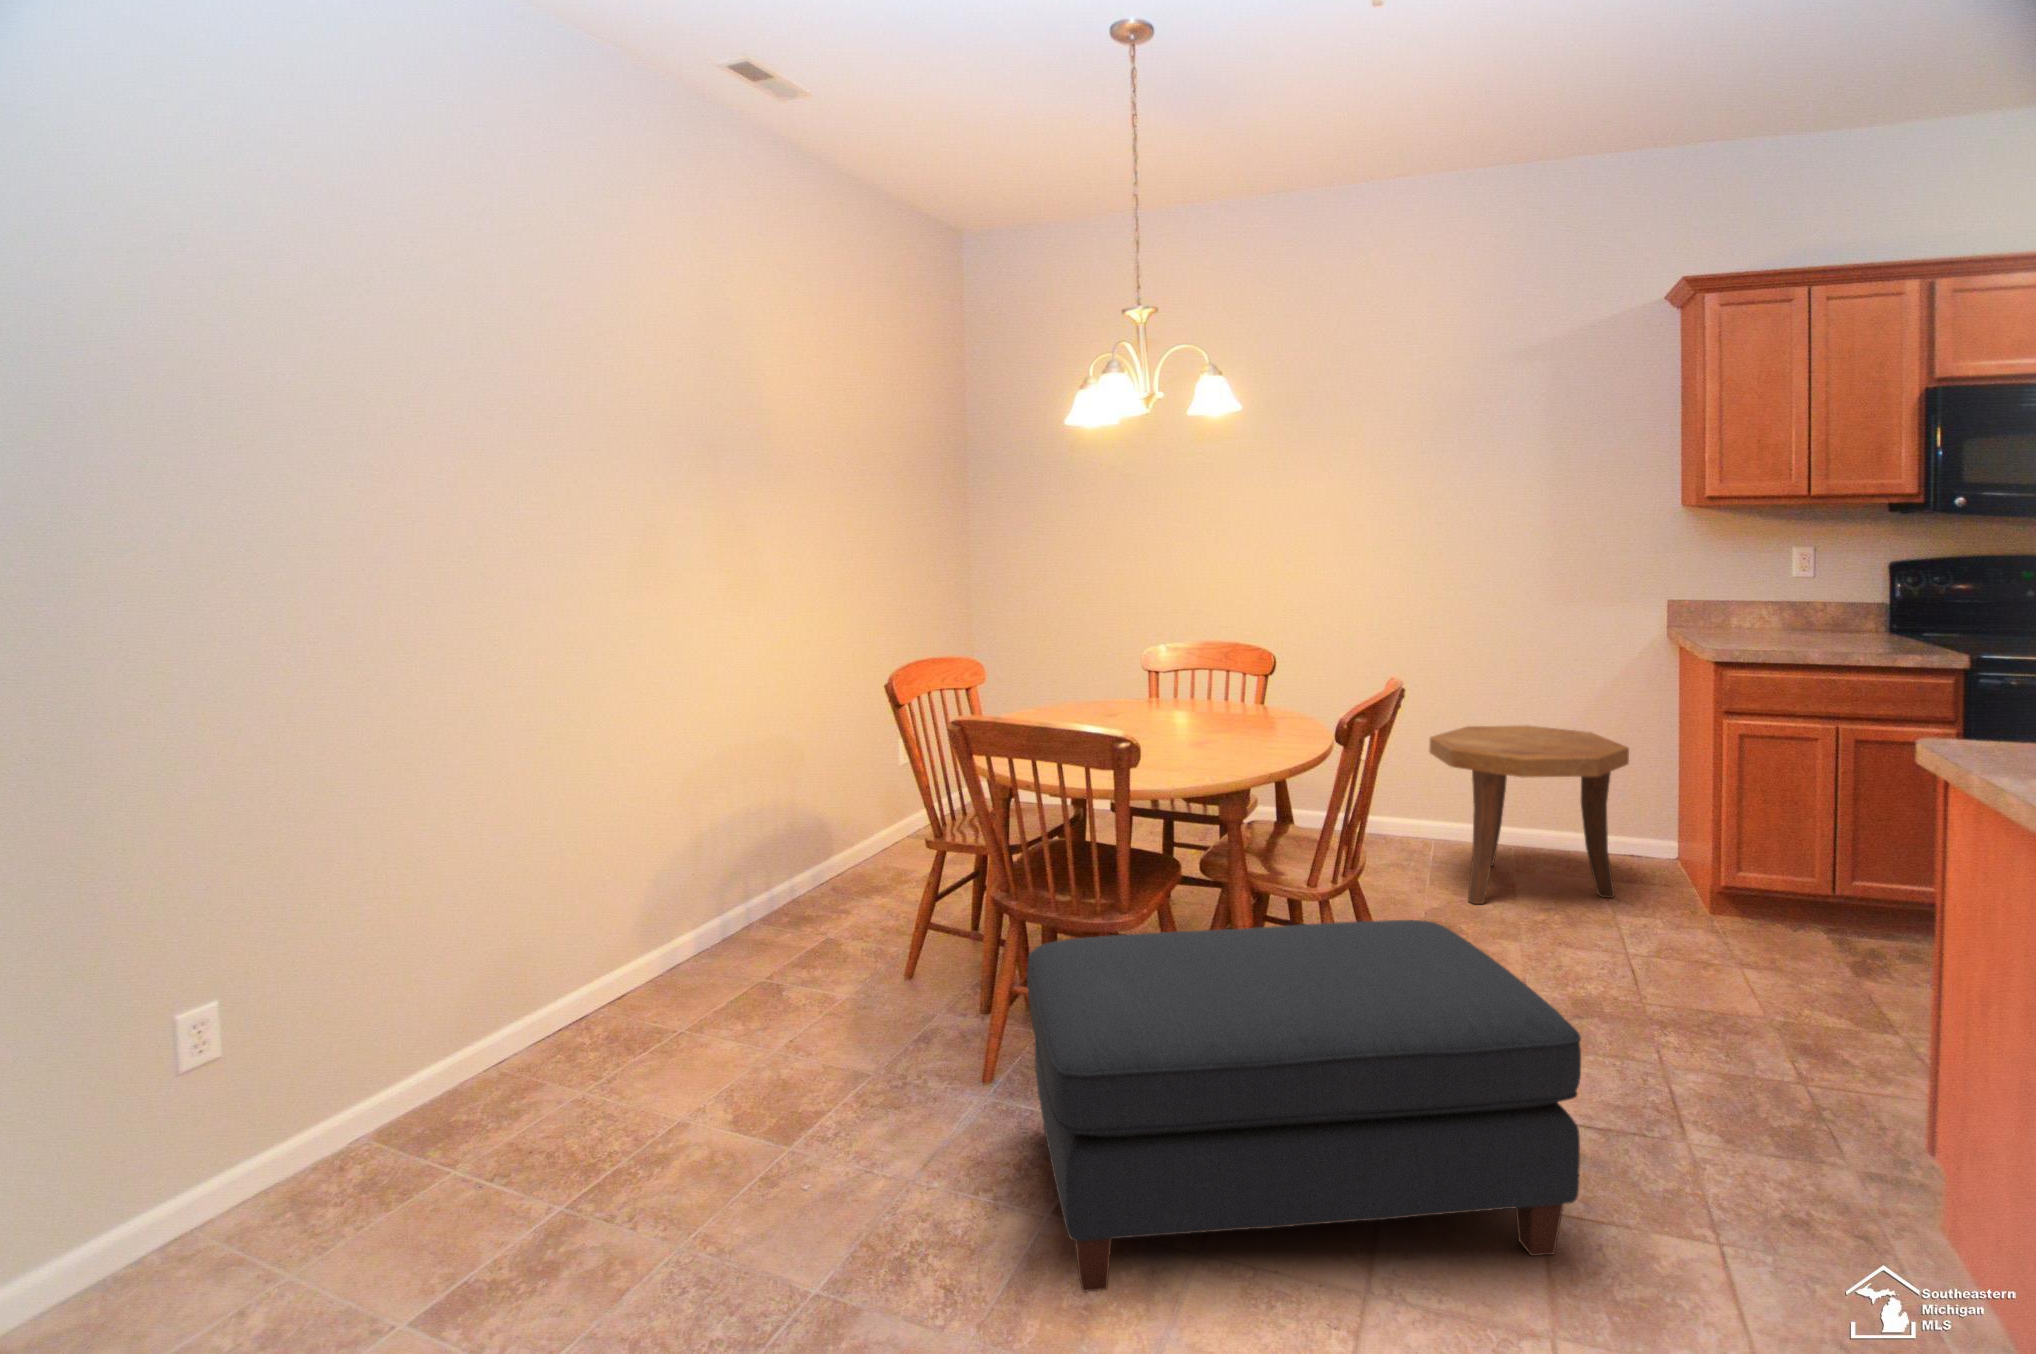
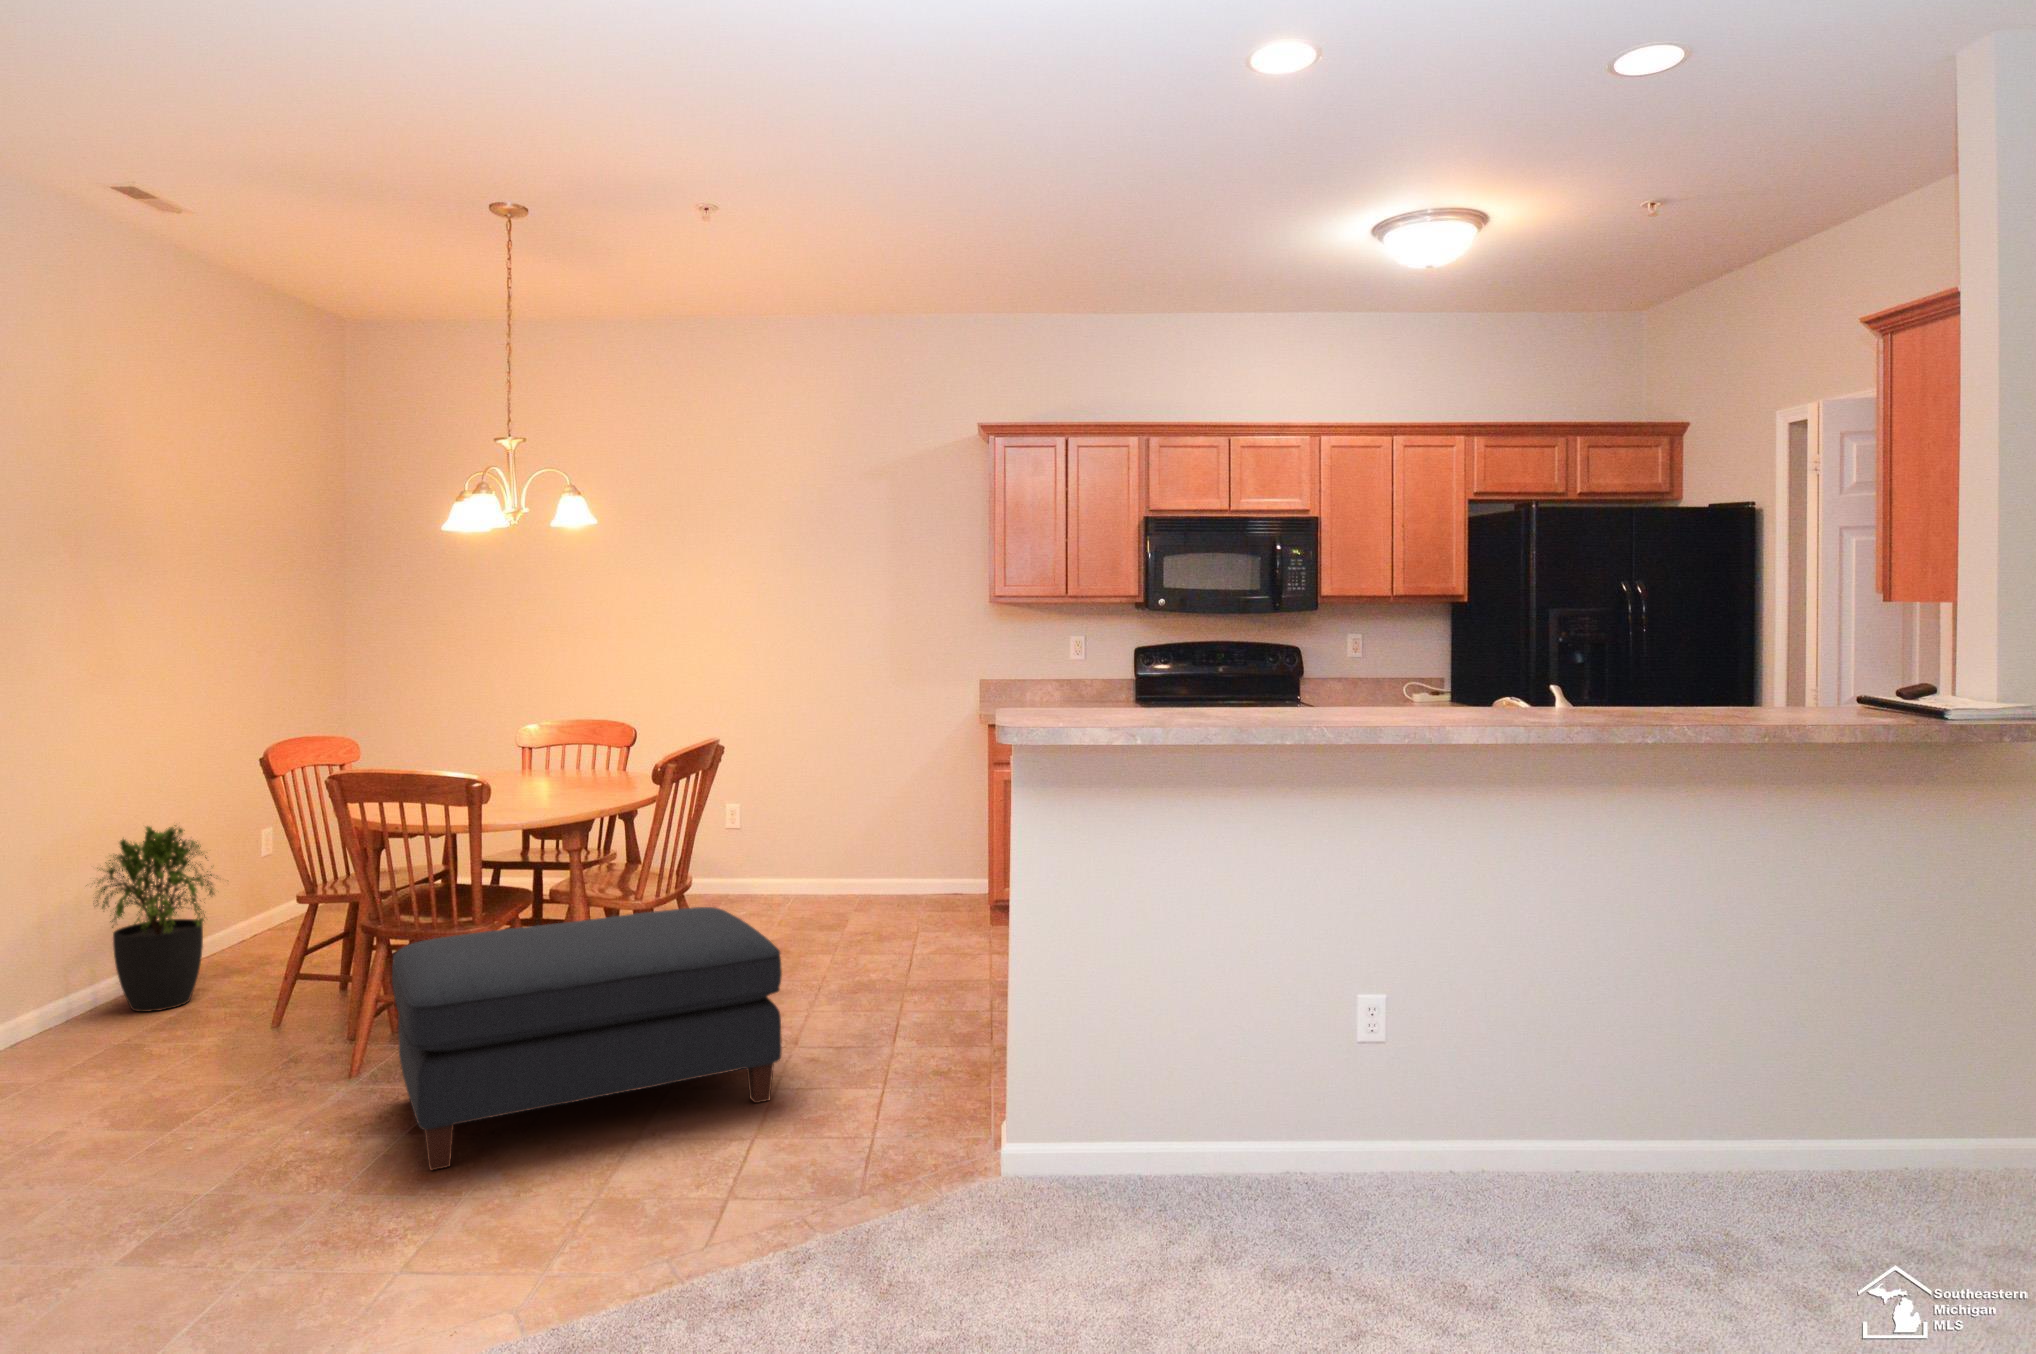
side table: present [1429,725,1629,904] -> none [769,787,910,928]
potted plant: none [744,745,870,936] -> present [86,825,214,1012]

